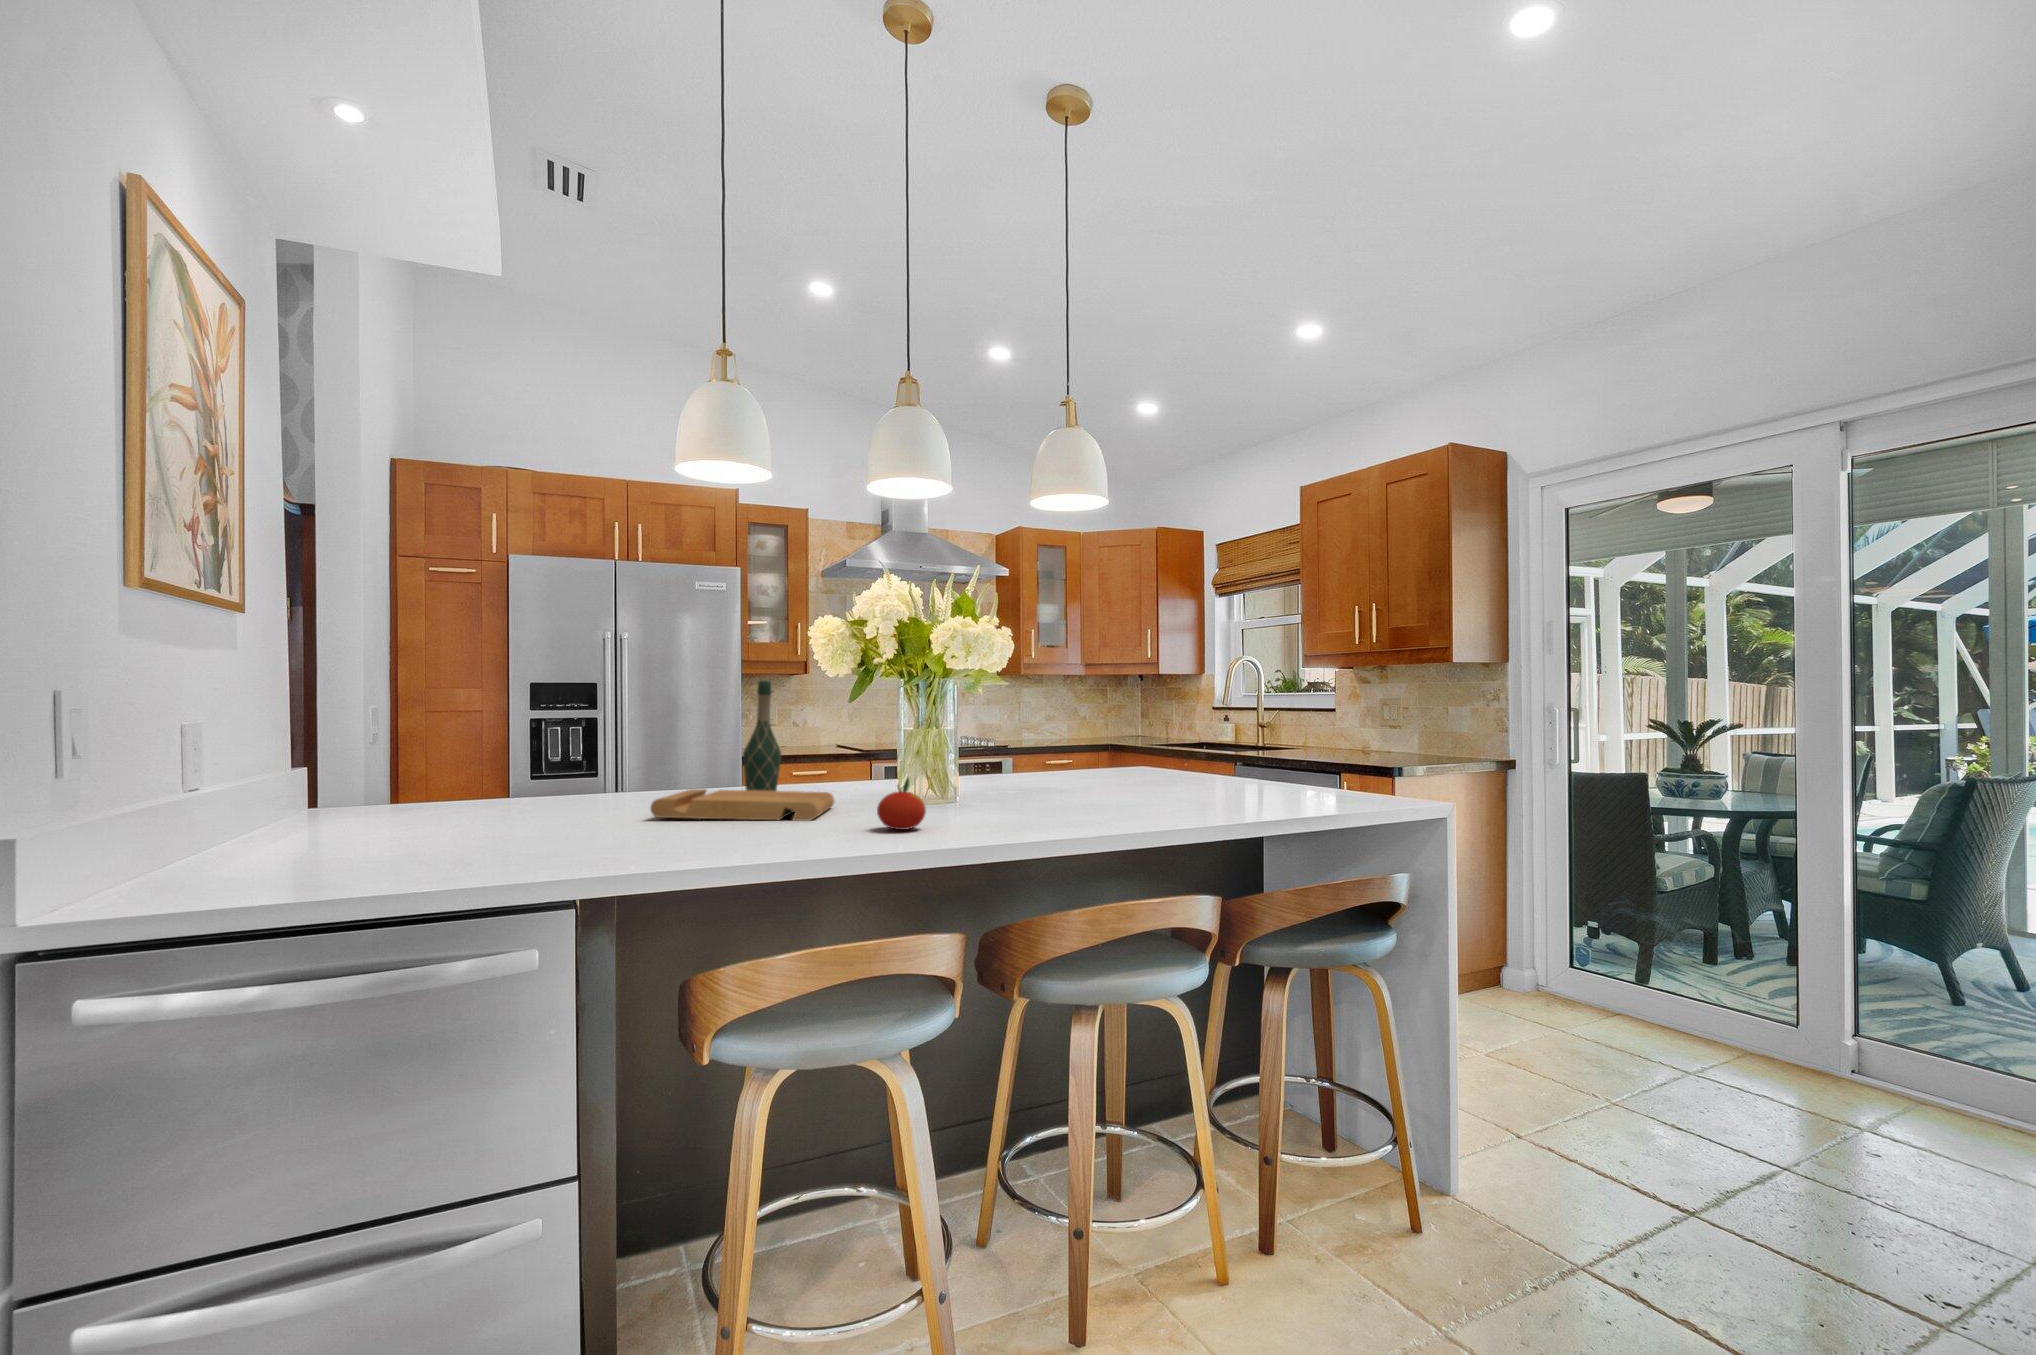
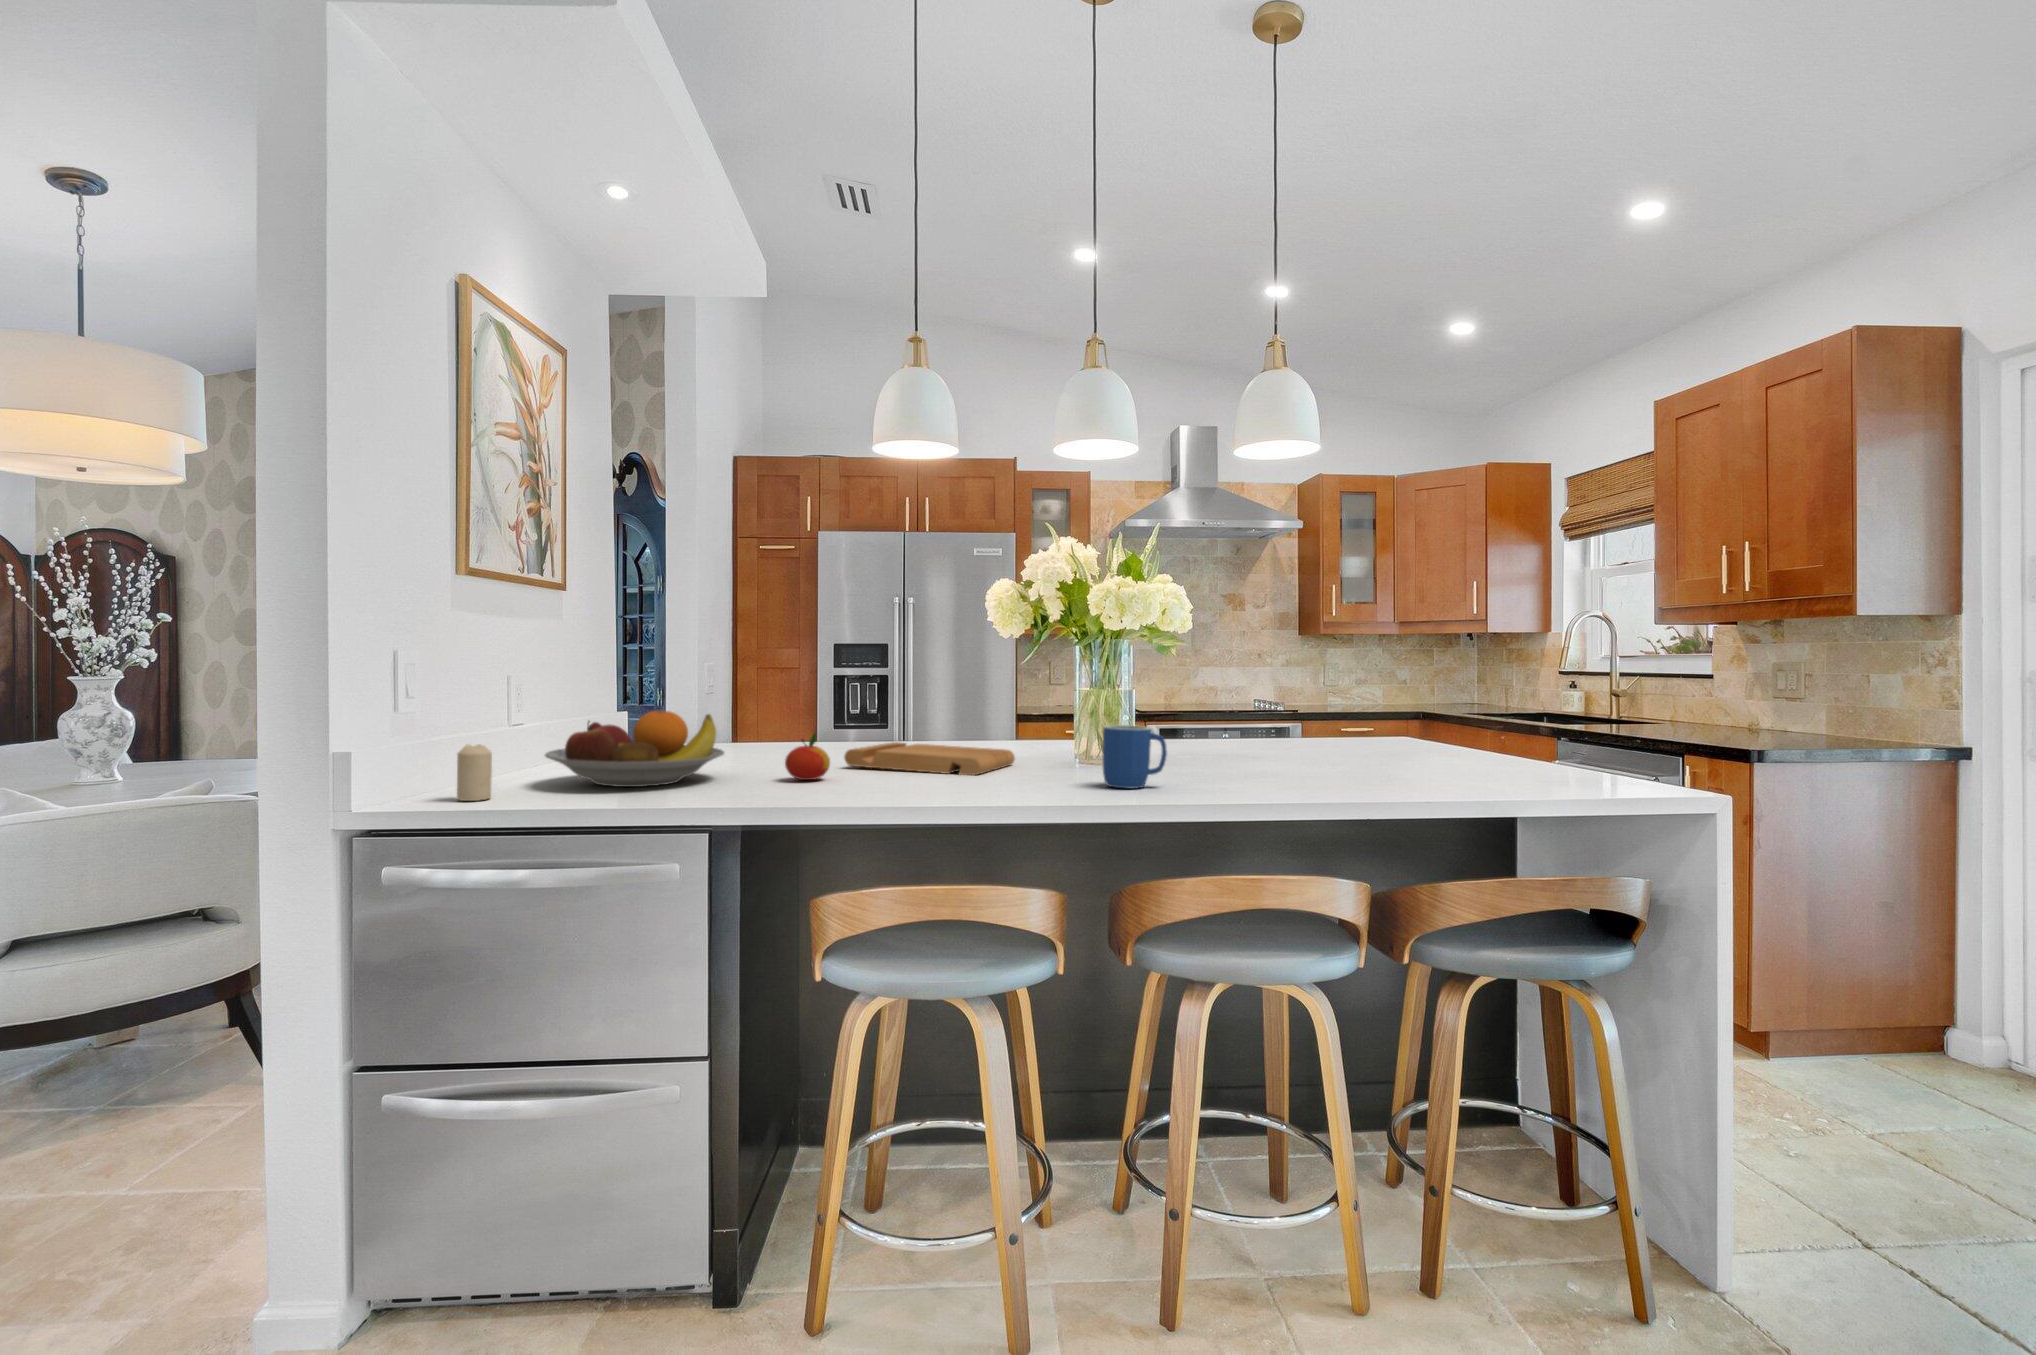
wine bottle: present [743,681,781,791] -> none [951,643,986,753]
fruit bowl: none [275,761,523,857] -> present [545,710,724,787]
mug: none [959,762,1022,825] -> present [1103,725,1167,789]
apple: present [877,778,926,830] -> present [785,734,830,780]
candle: none [166,812,223,890] -> present [457,744,492,801]

